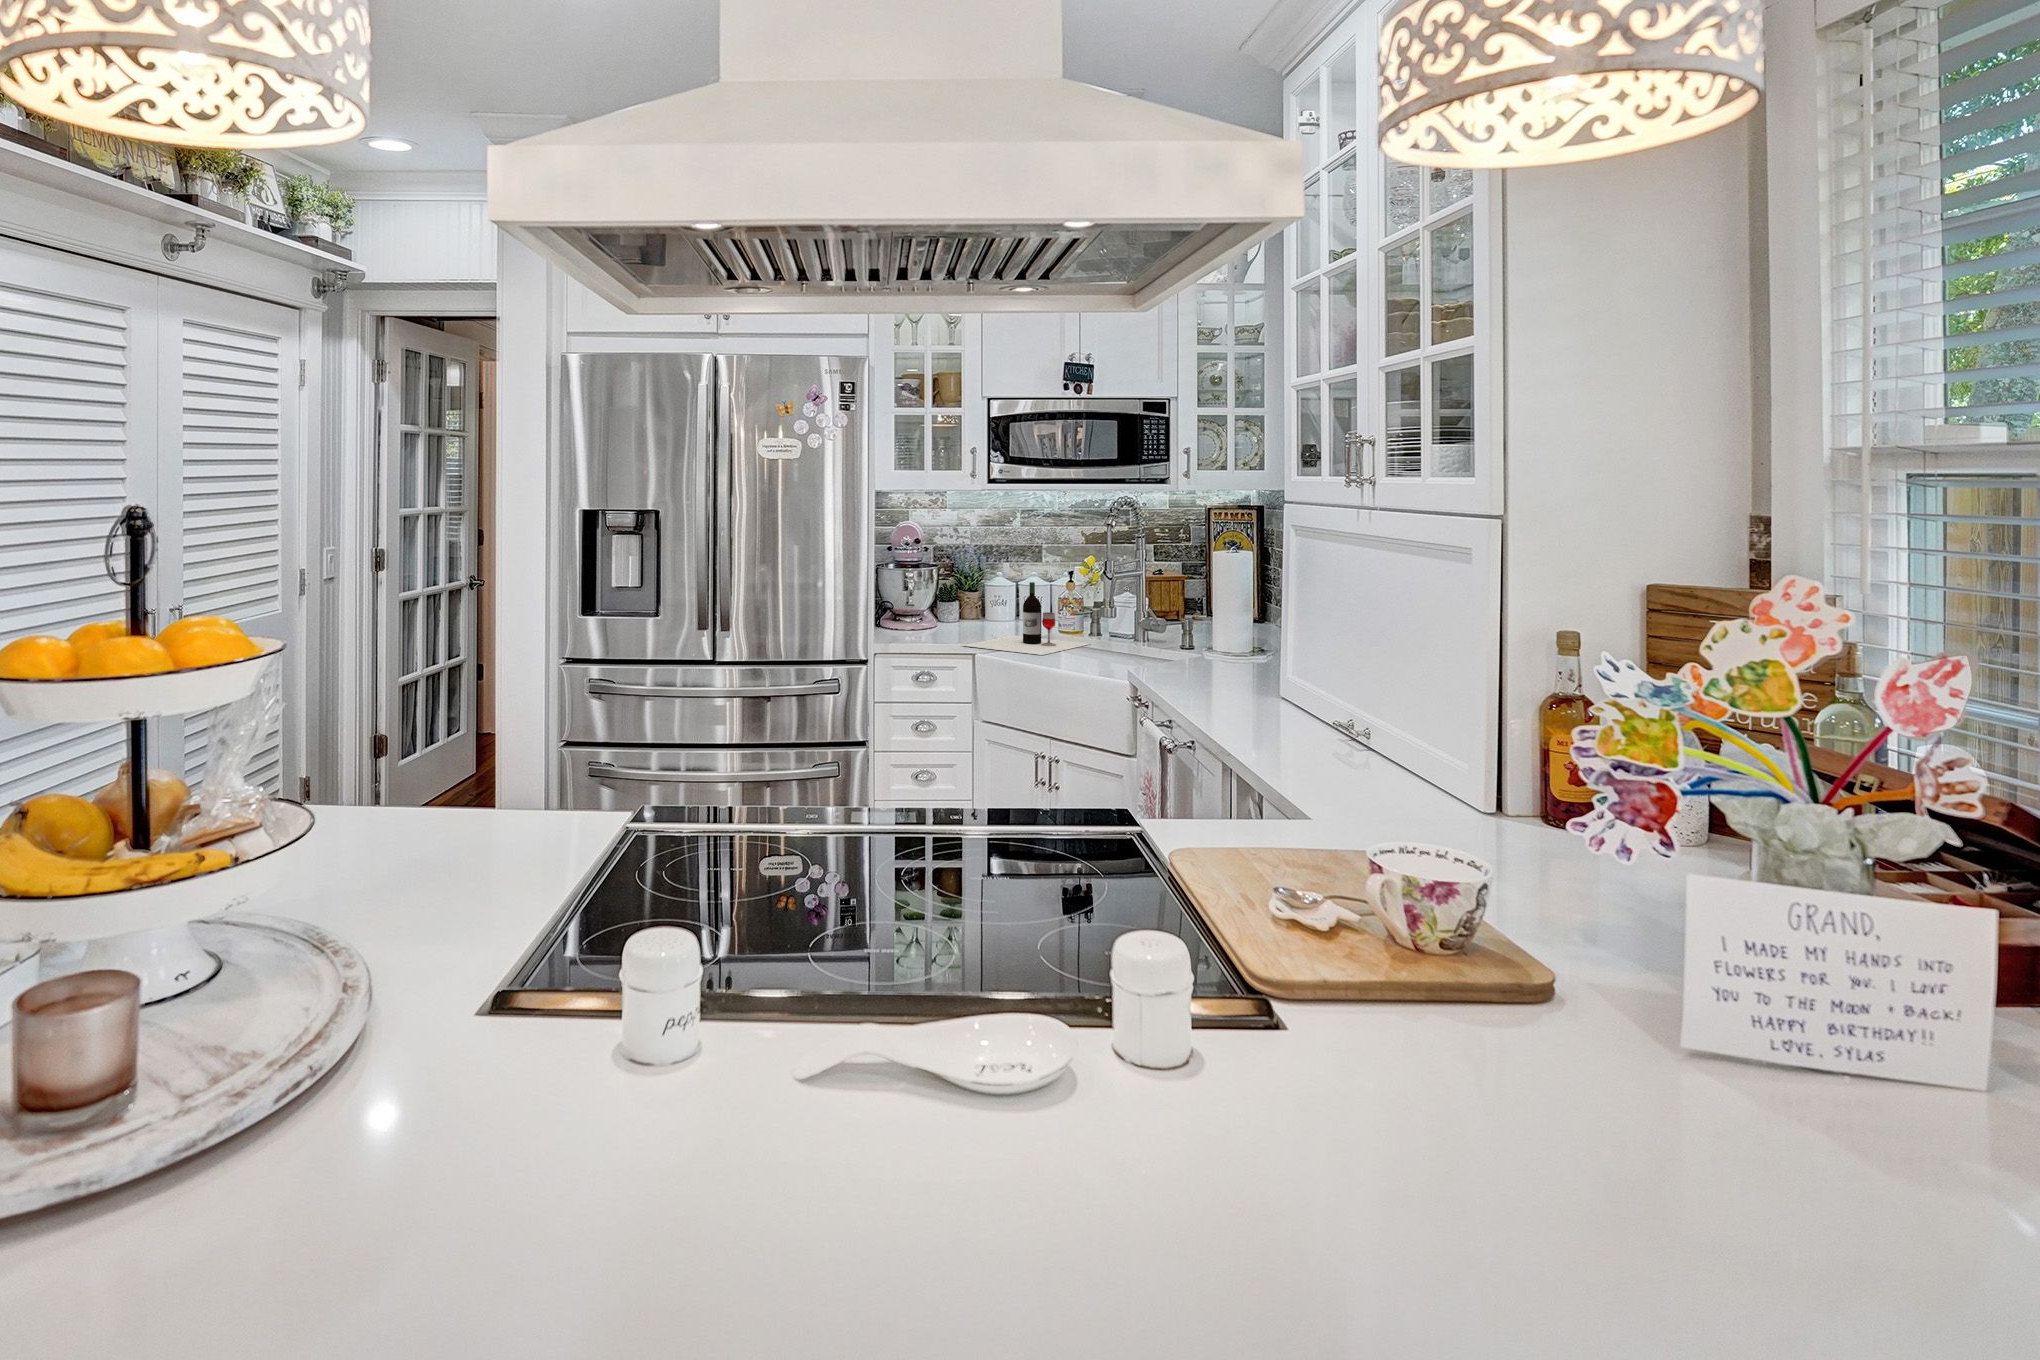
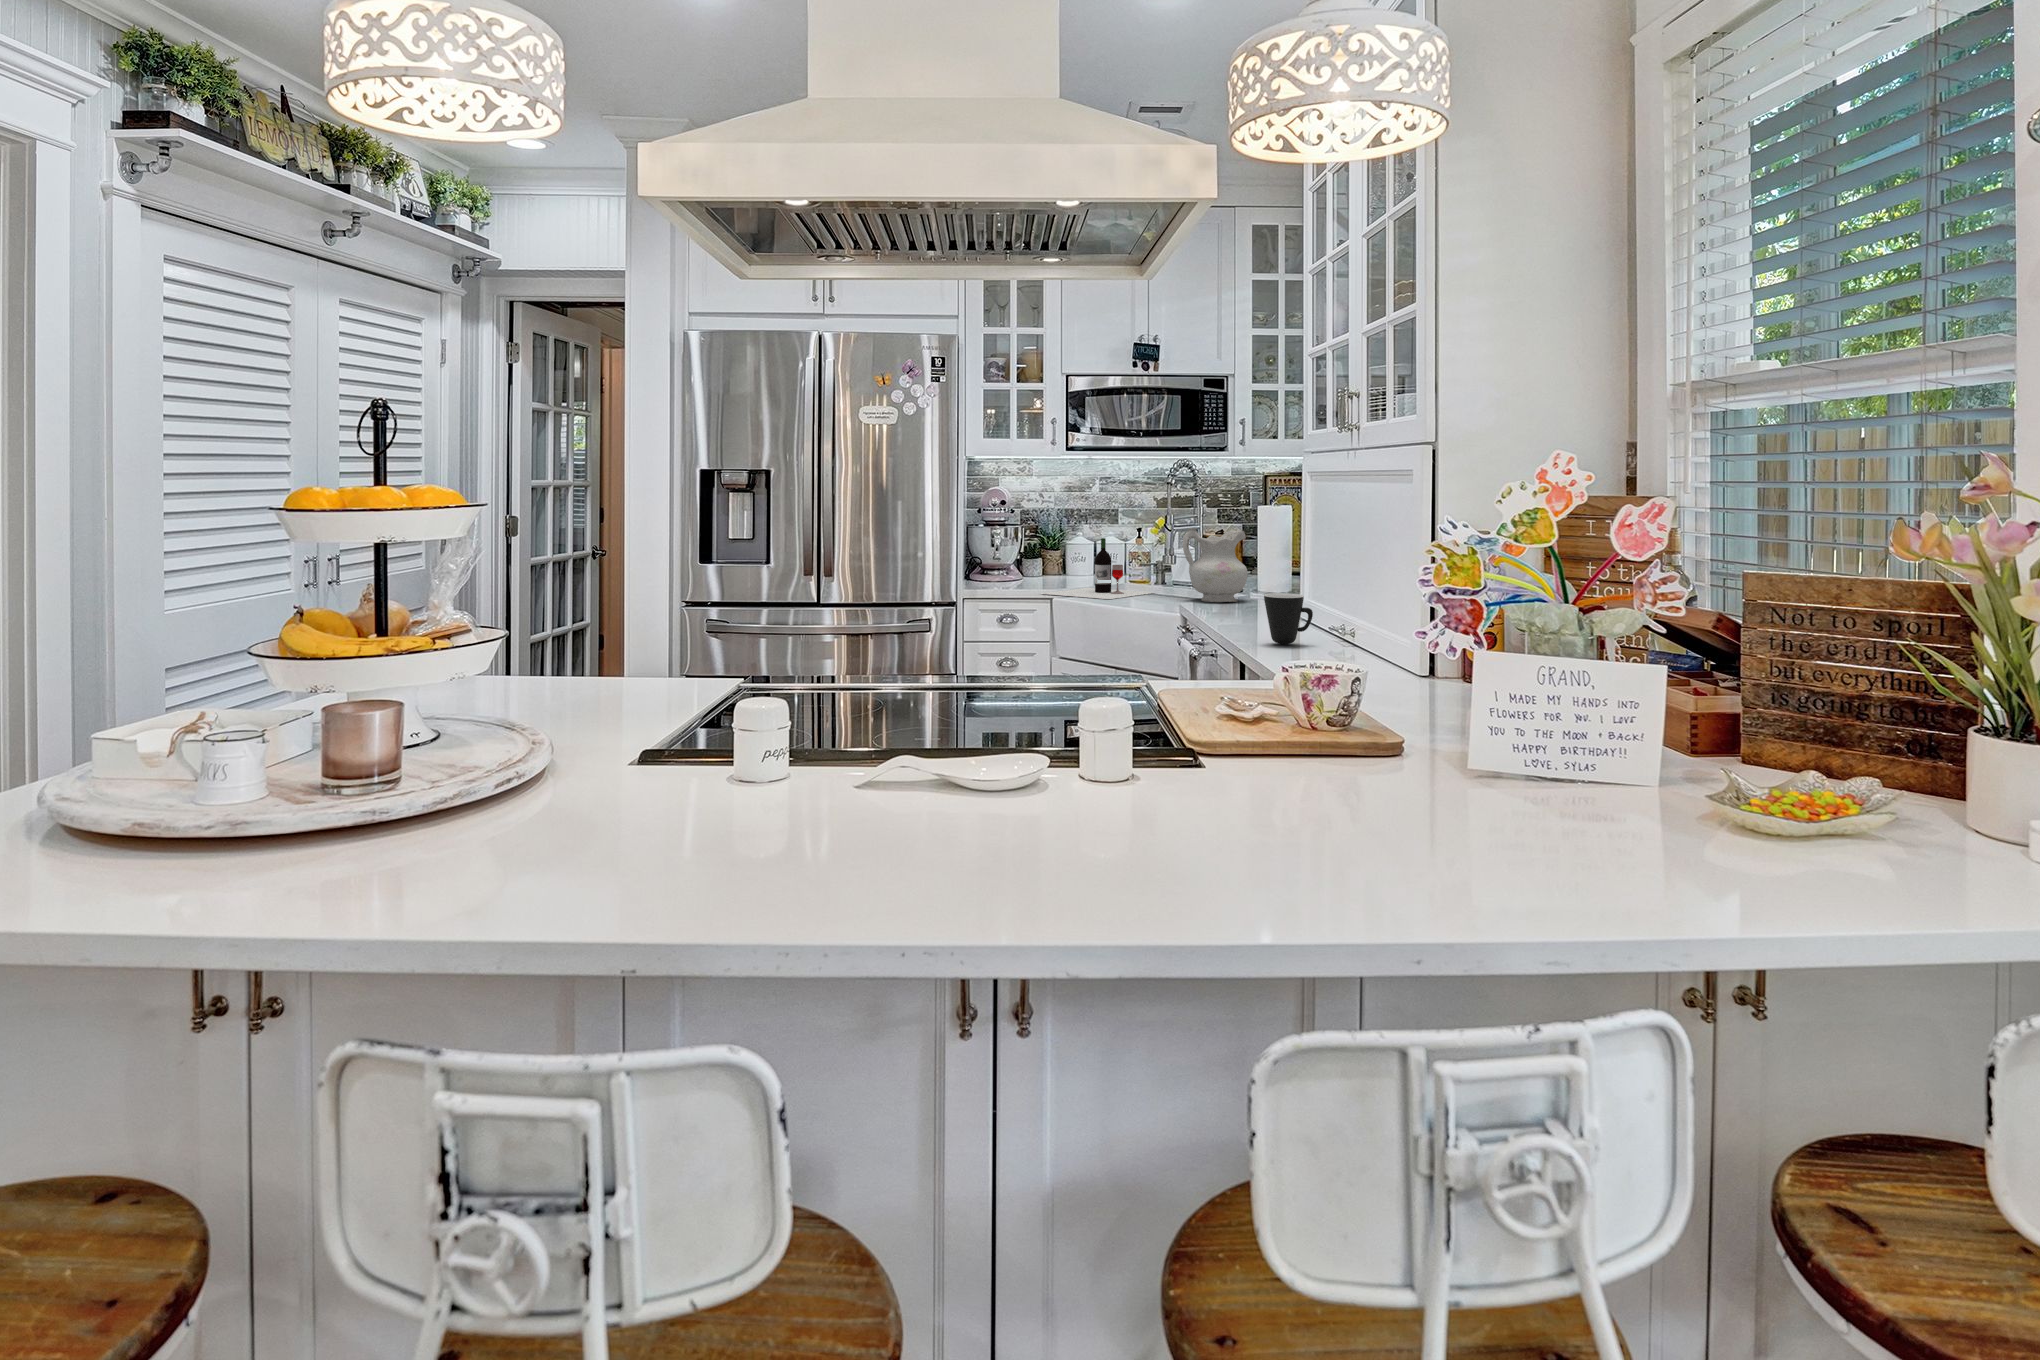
ceramic pitcher: none [1127,574,1201,661] -> present [1183,528,1247,602]
mug: none [1250,676,1310,739] -> present [1264,593,1313,644]

